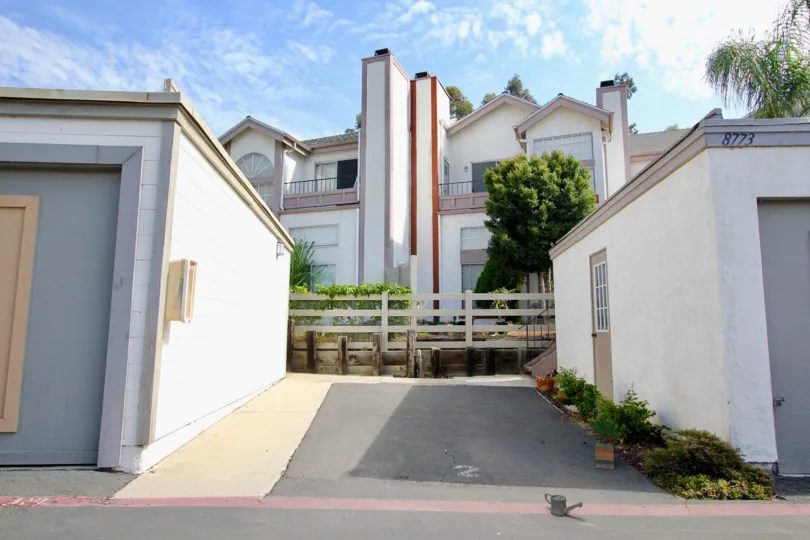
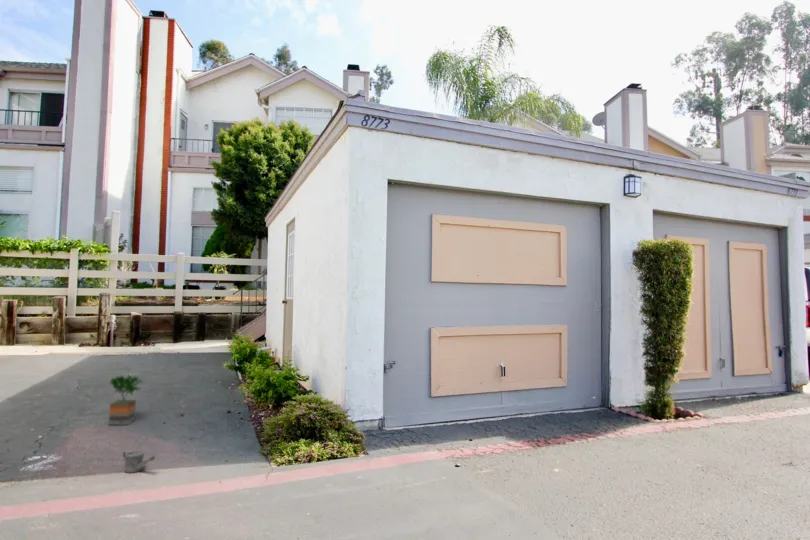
potted tree: present [588,419,621,470] -> present [109,375,141,425]

